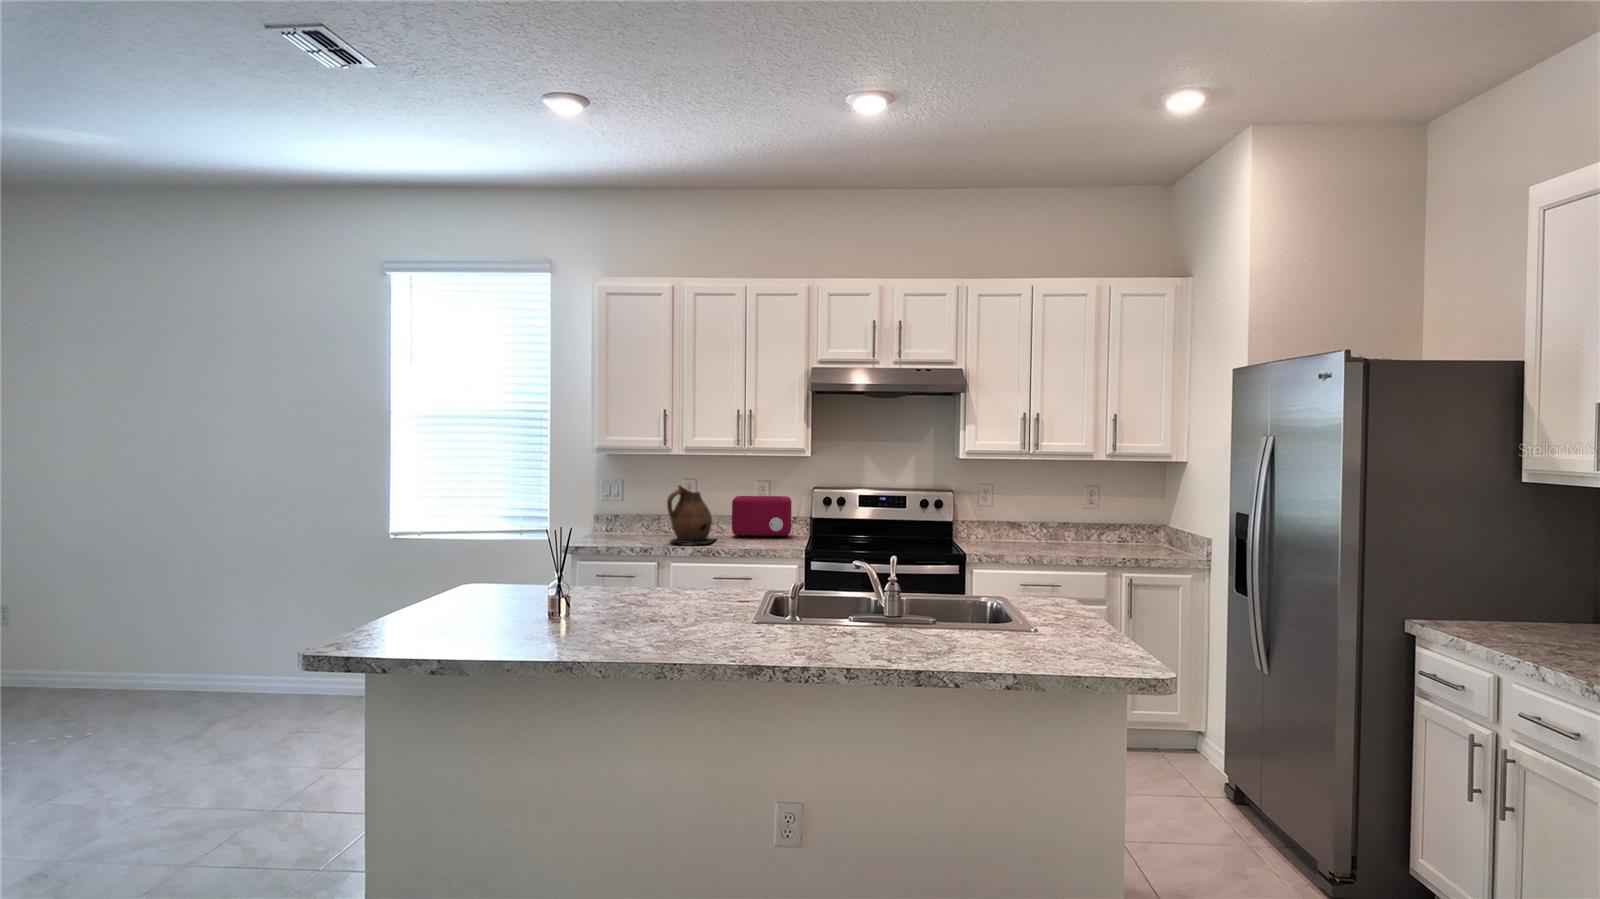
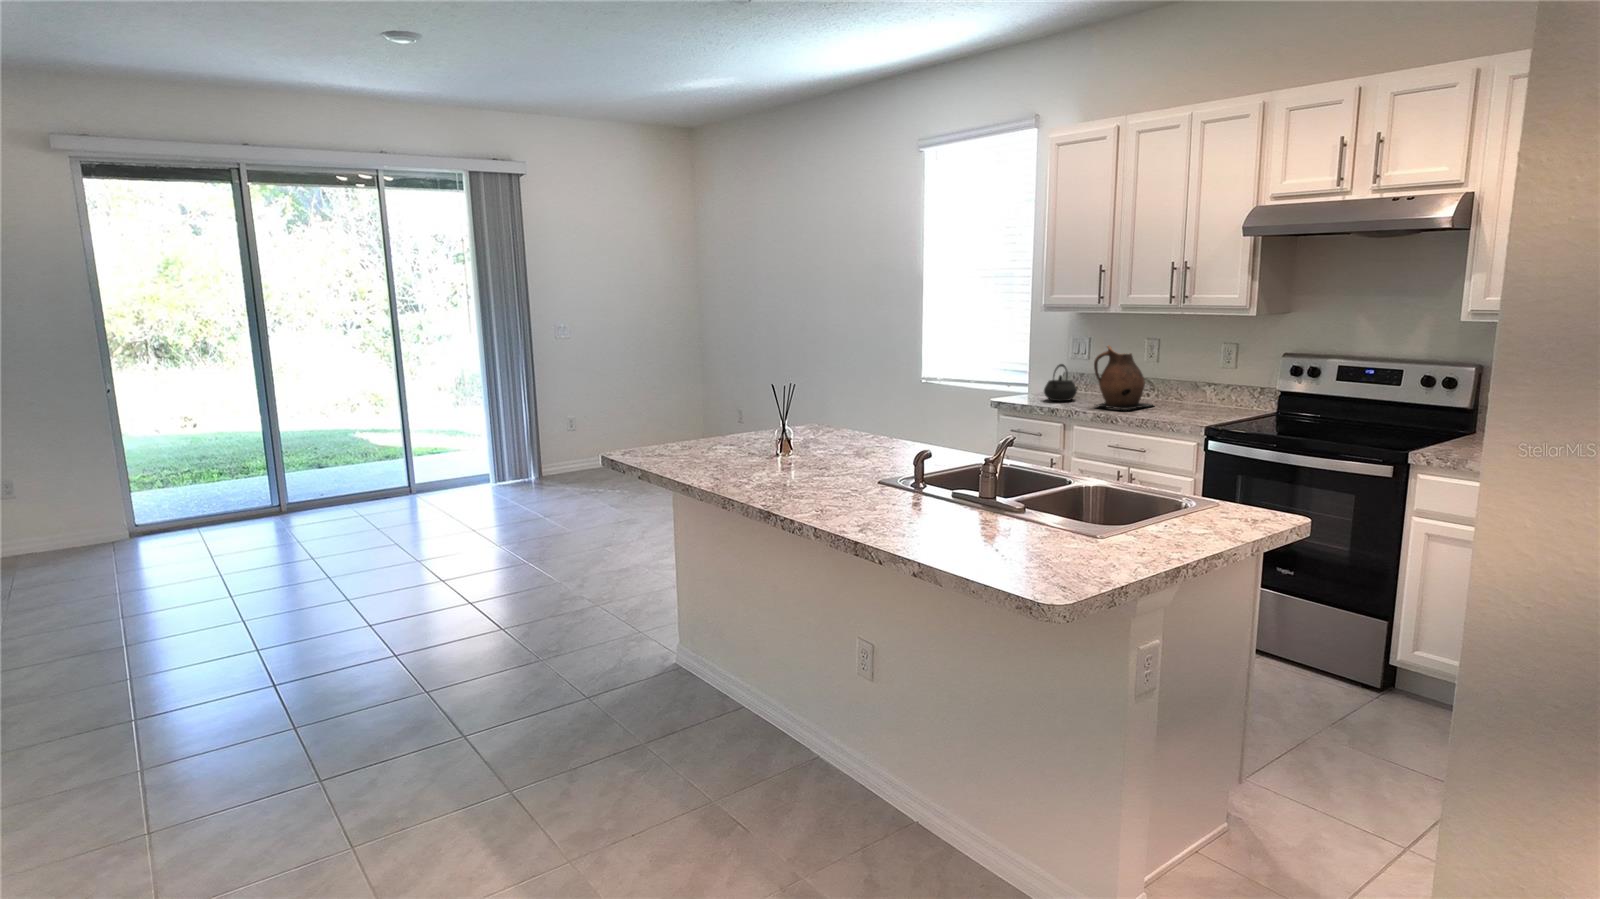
toaster: present [732,496,792,538] -> none [1177,359,1257,411]
kettle: none [605,505,638,542] -> present [1044,364,1077,401]

